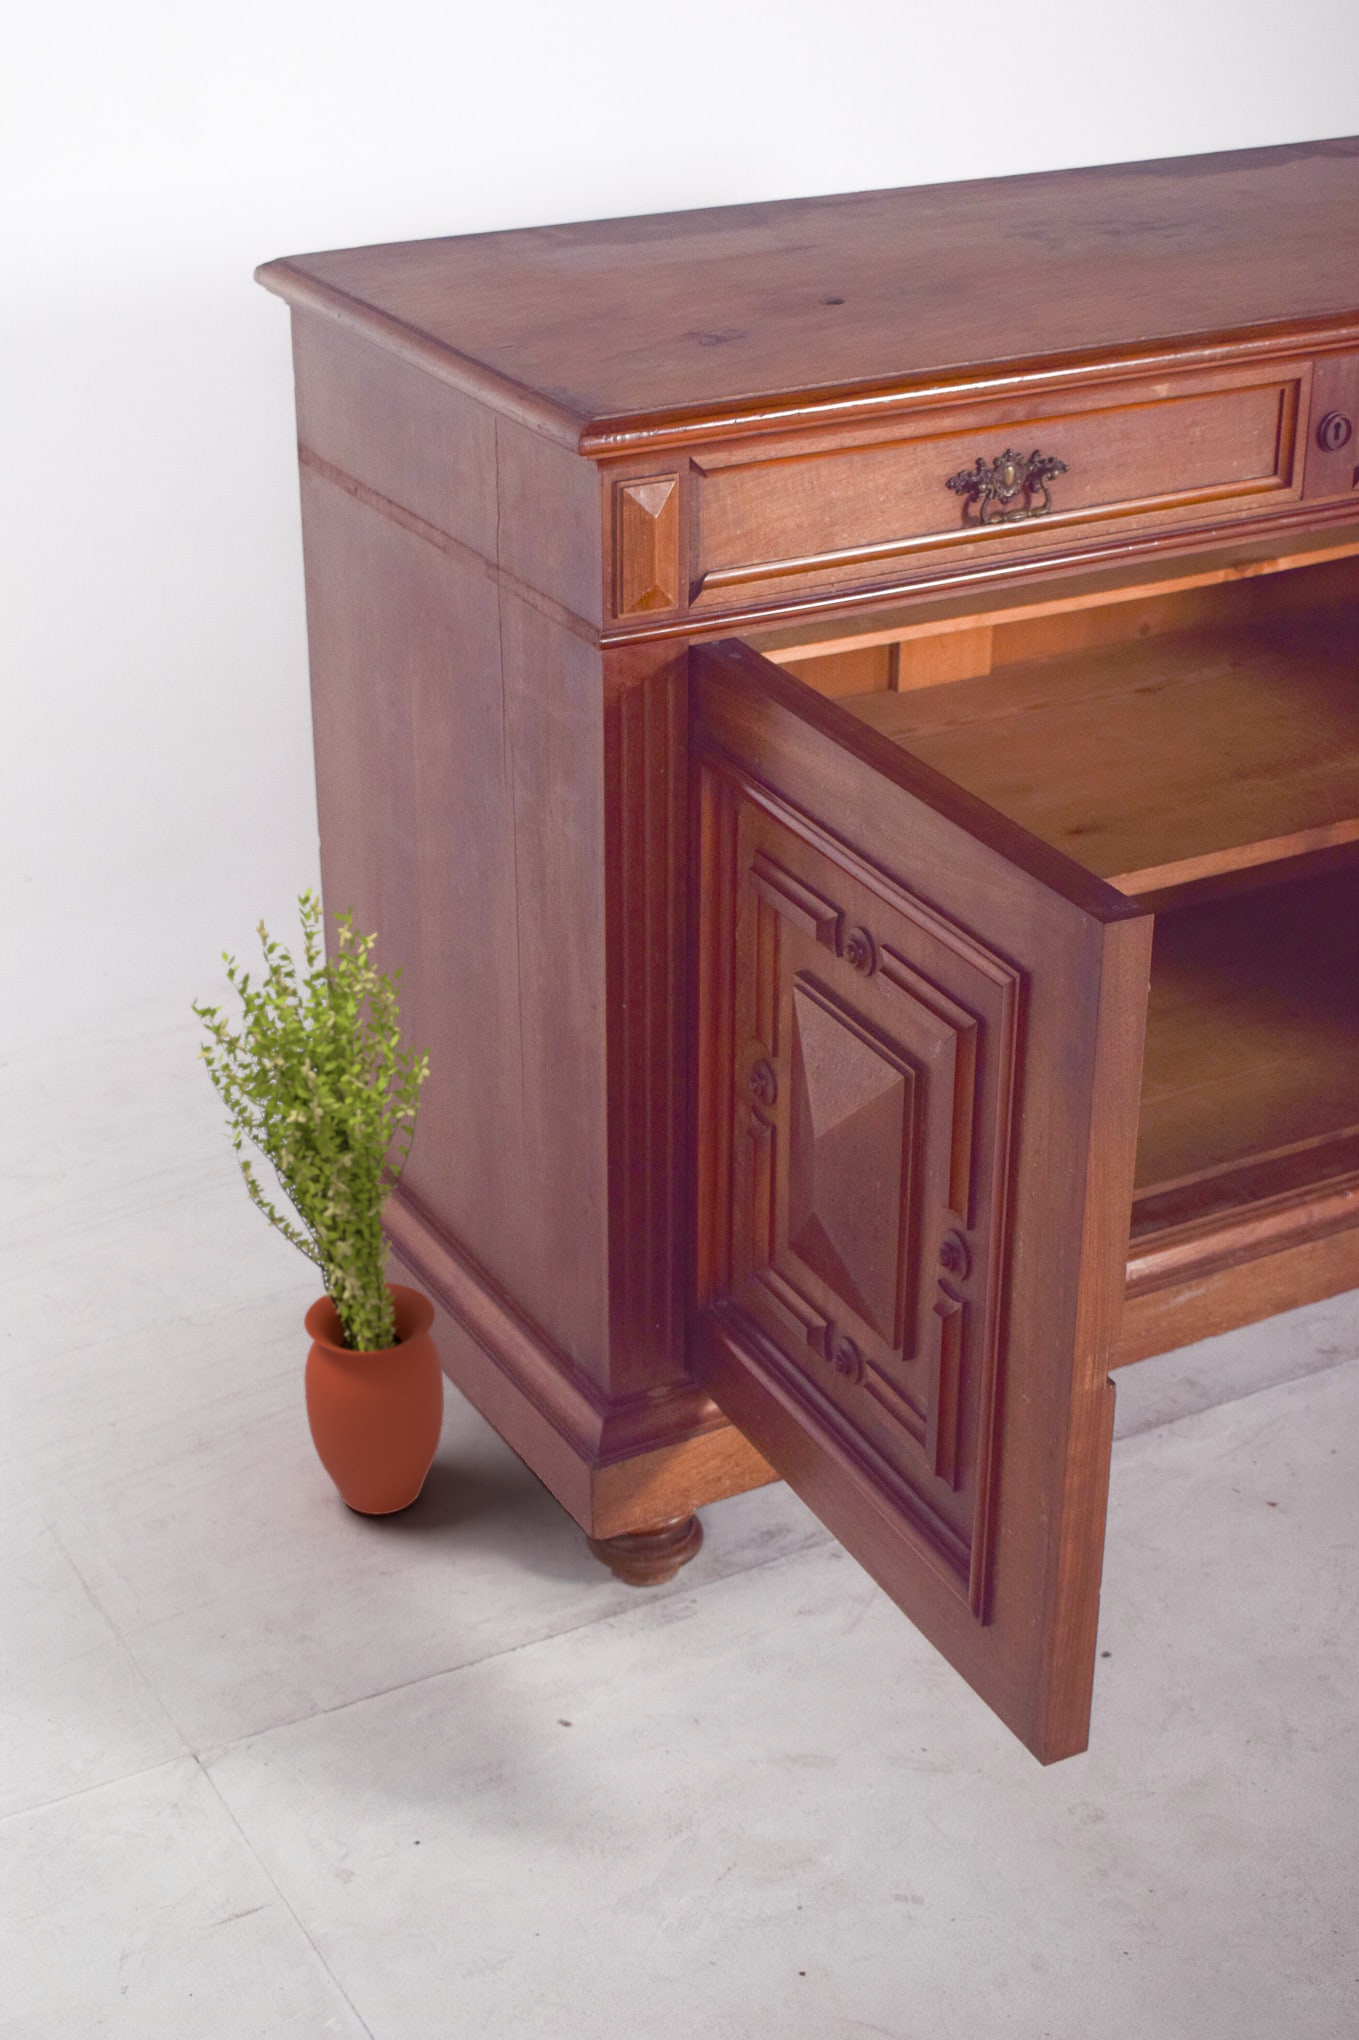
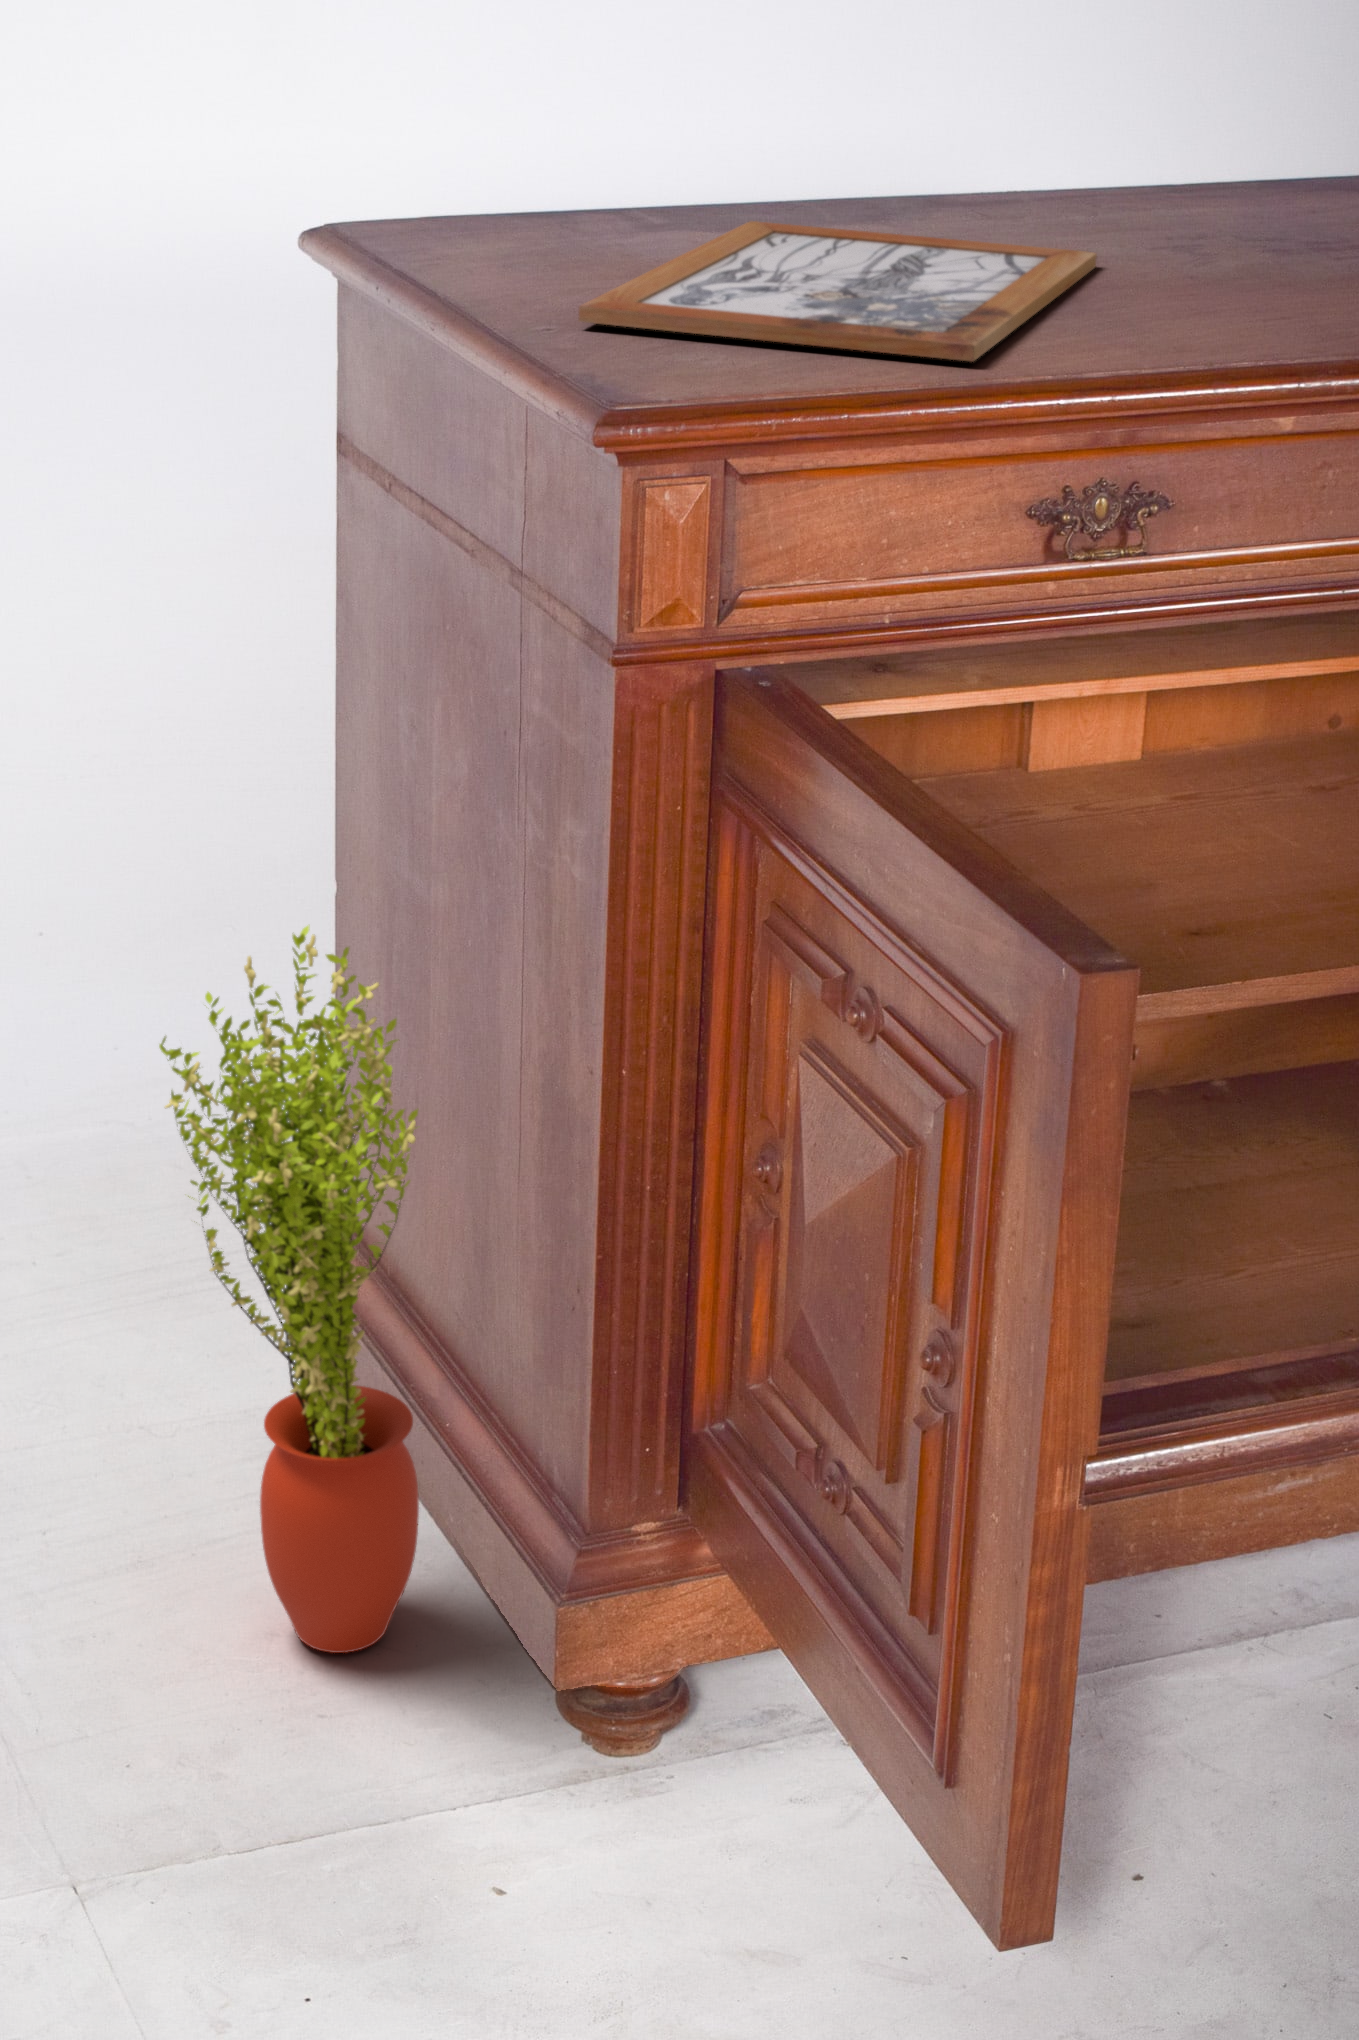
picture frame: none [529,227,959,352] -> present [579,221,1097,362]

